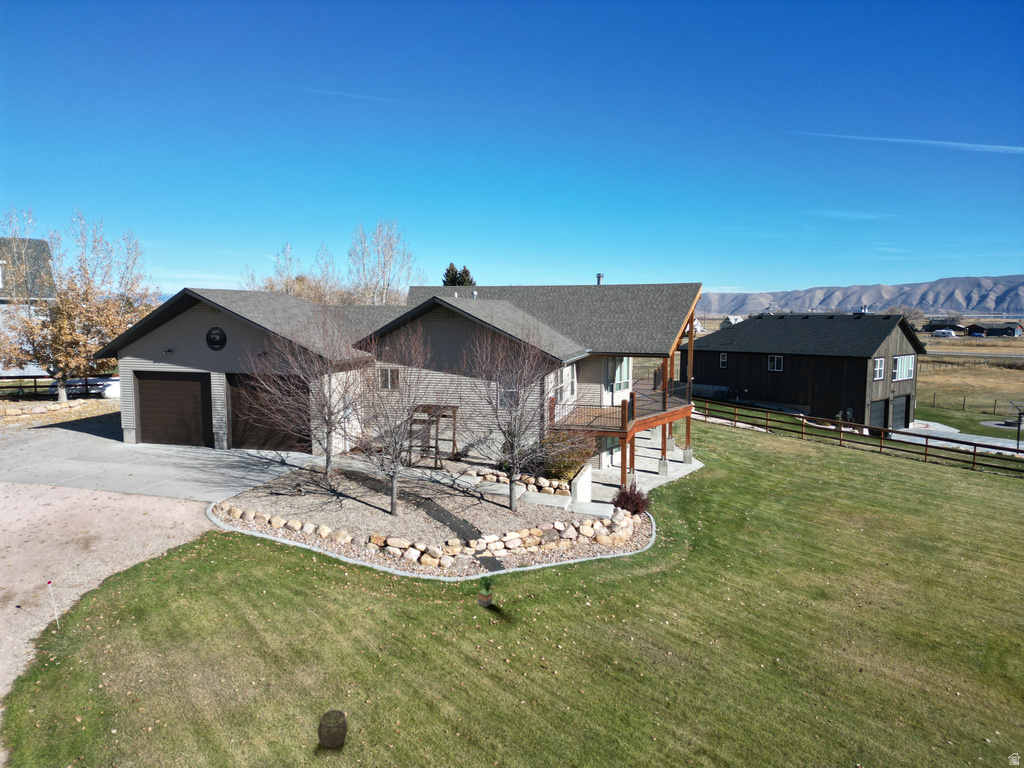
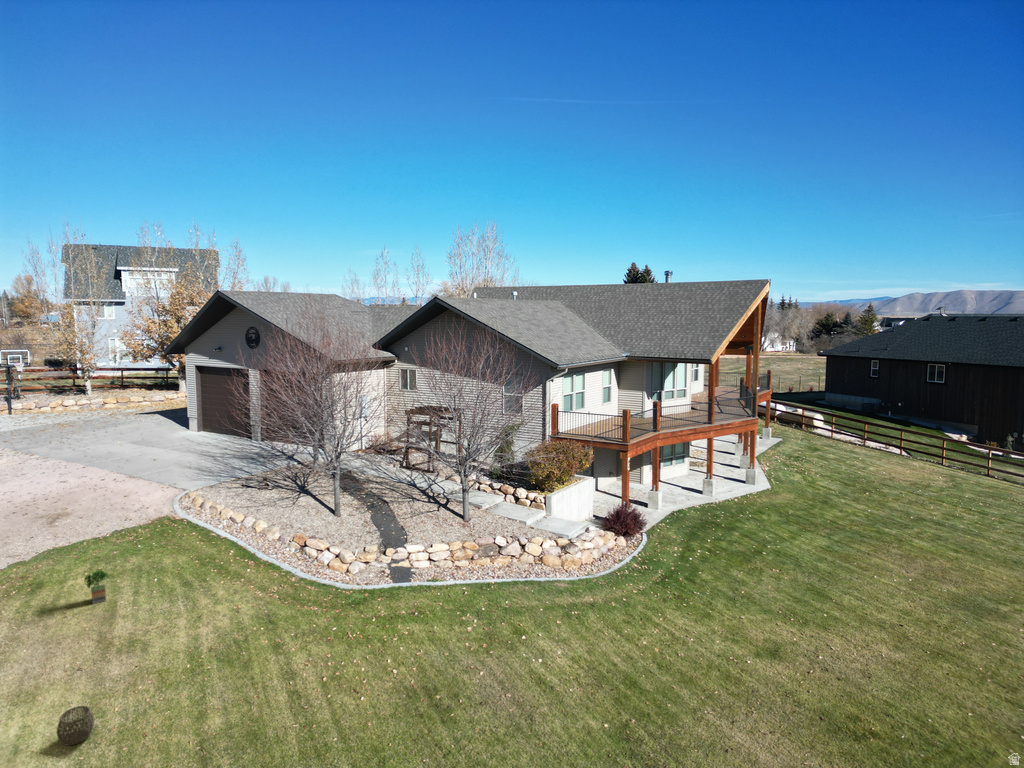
potted tree: present [478,576,496,607] -> present [85,570,109,604]

